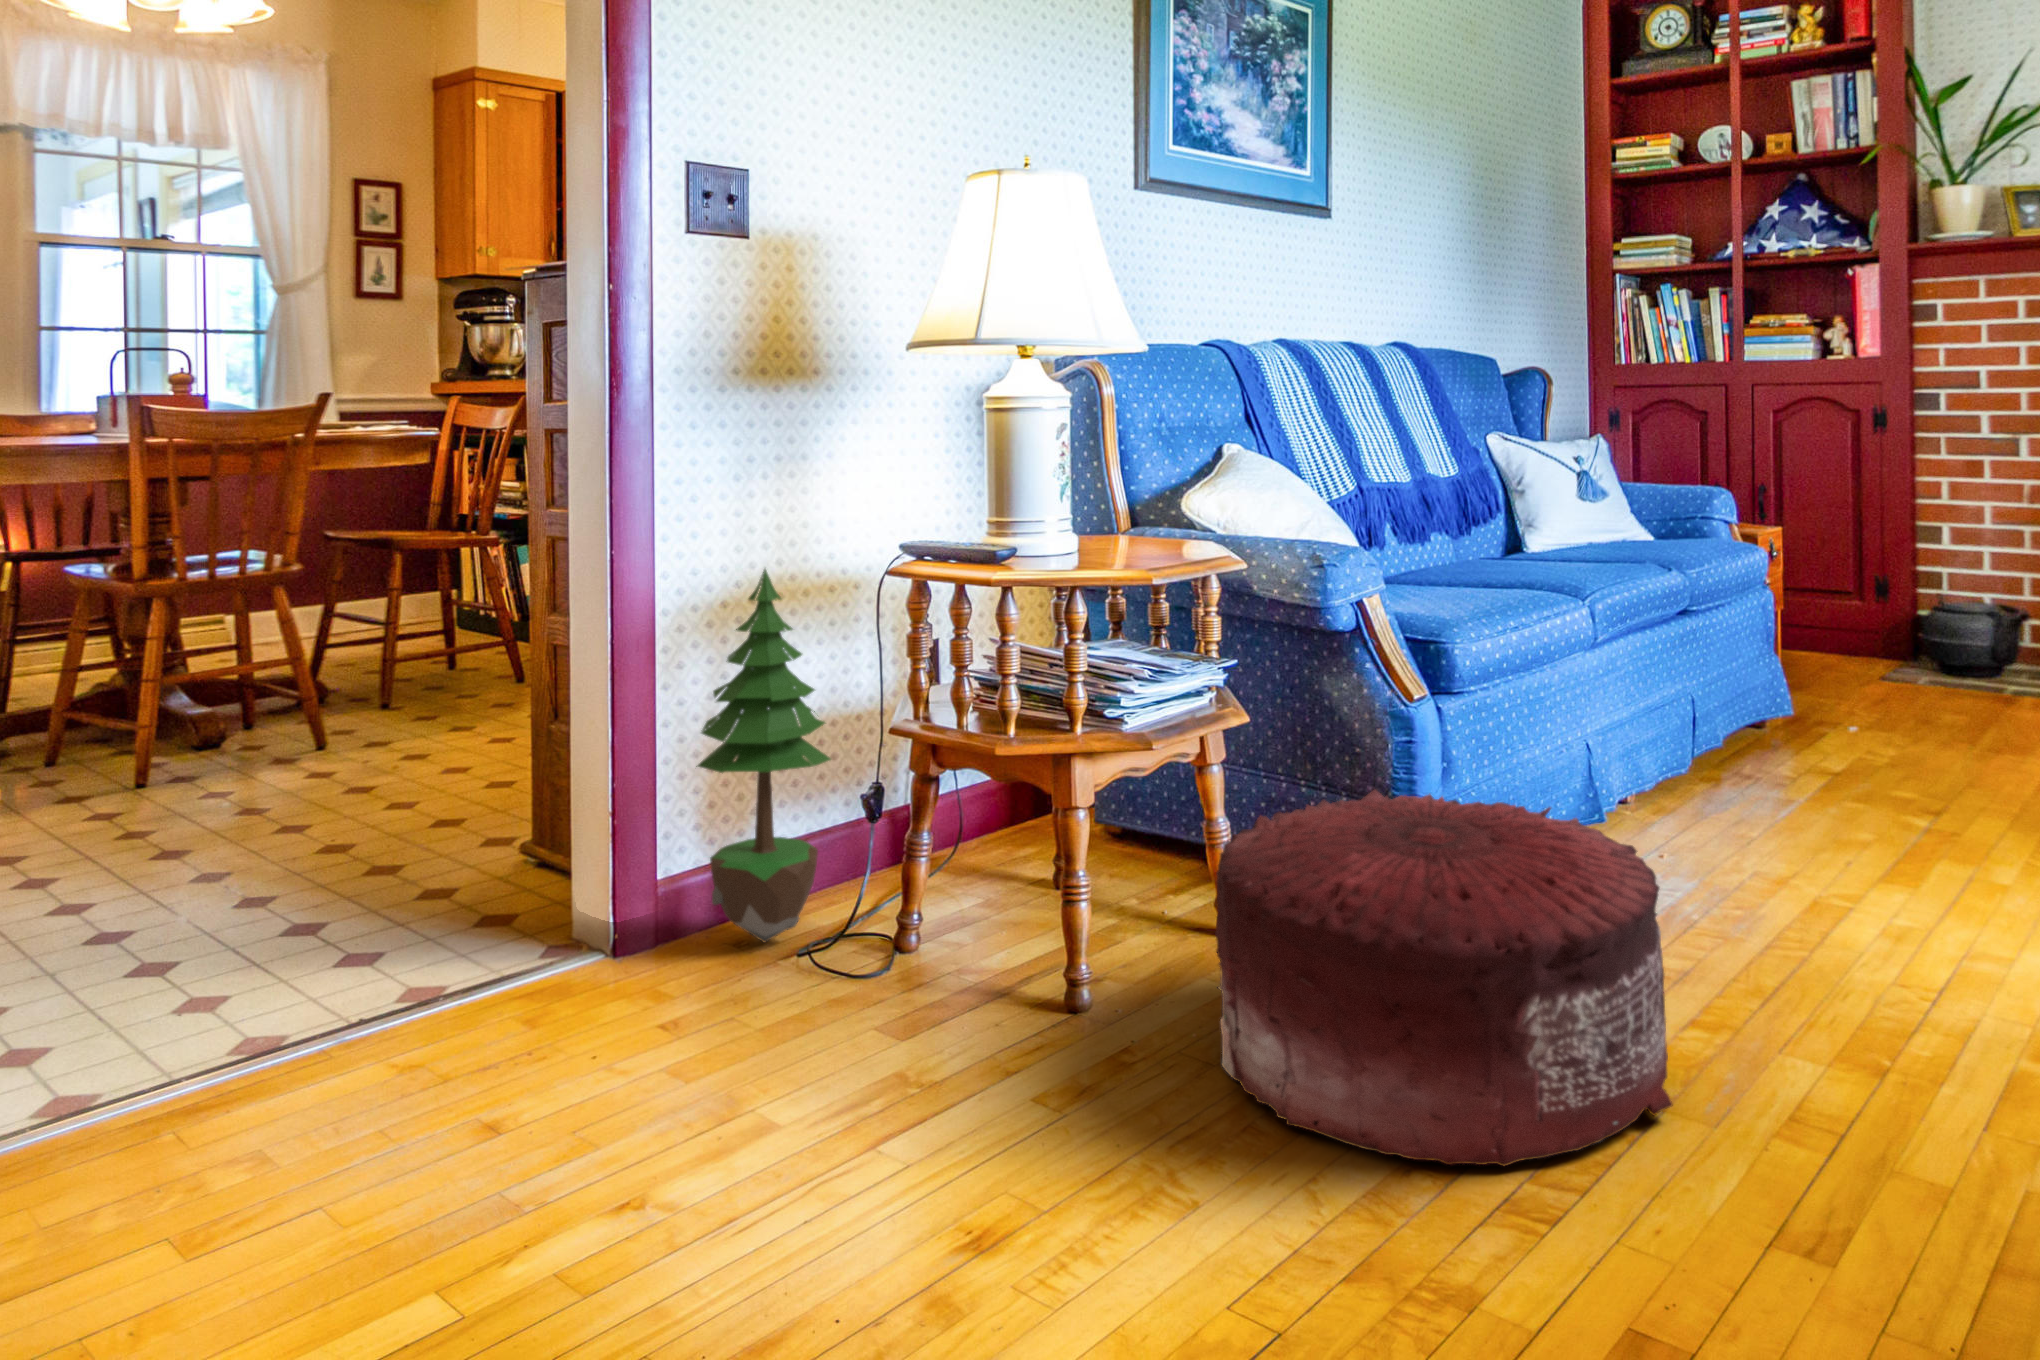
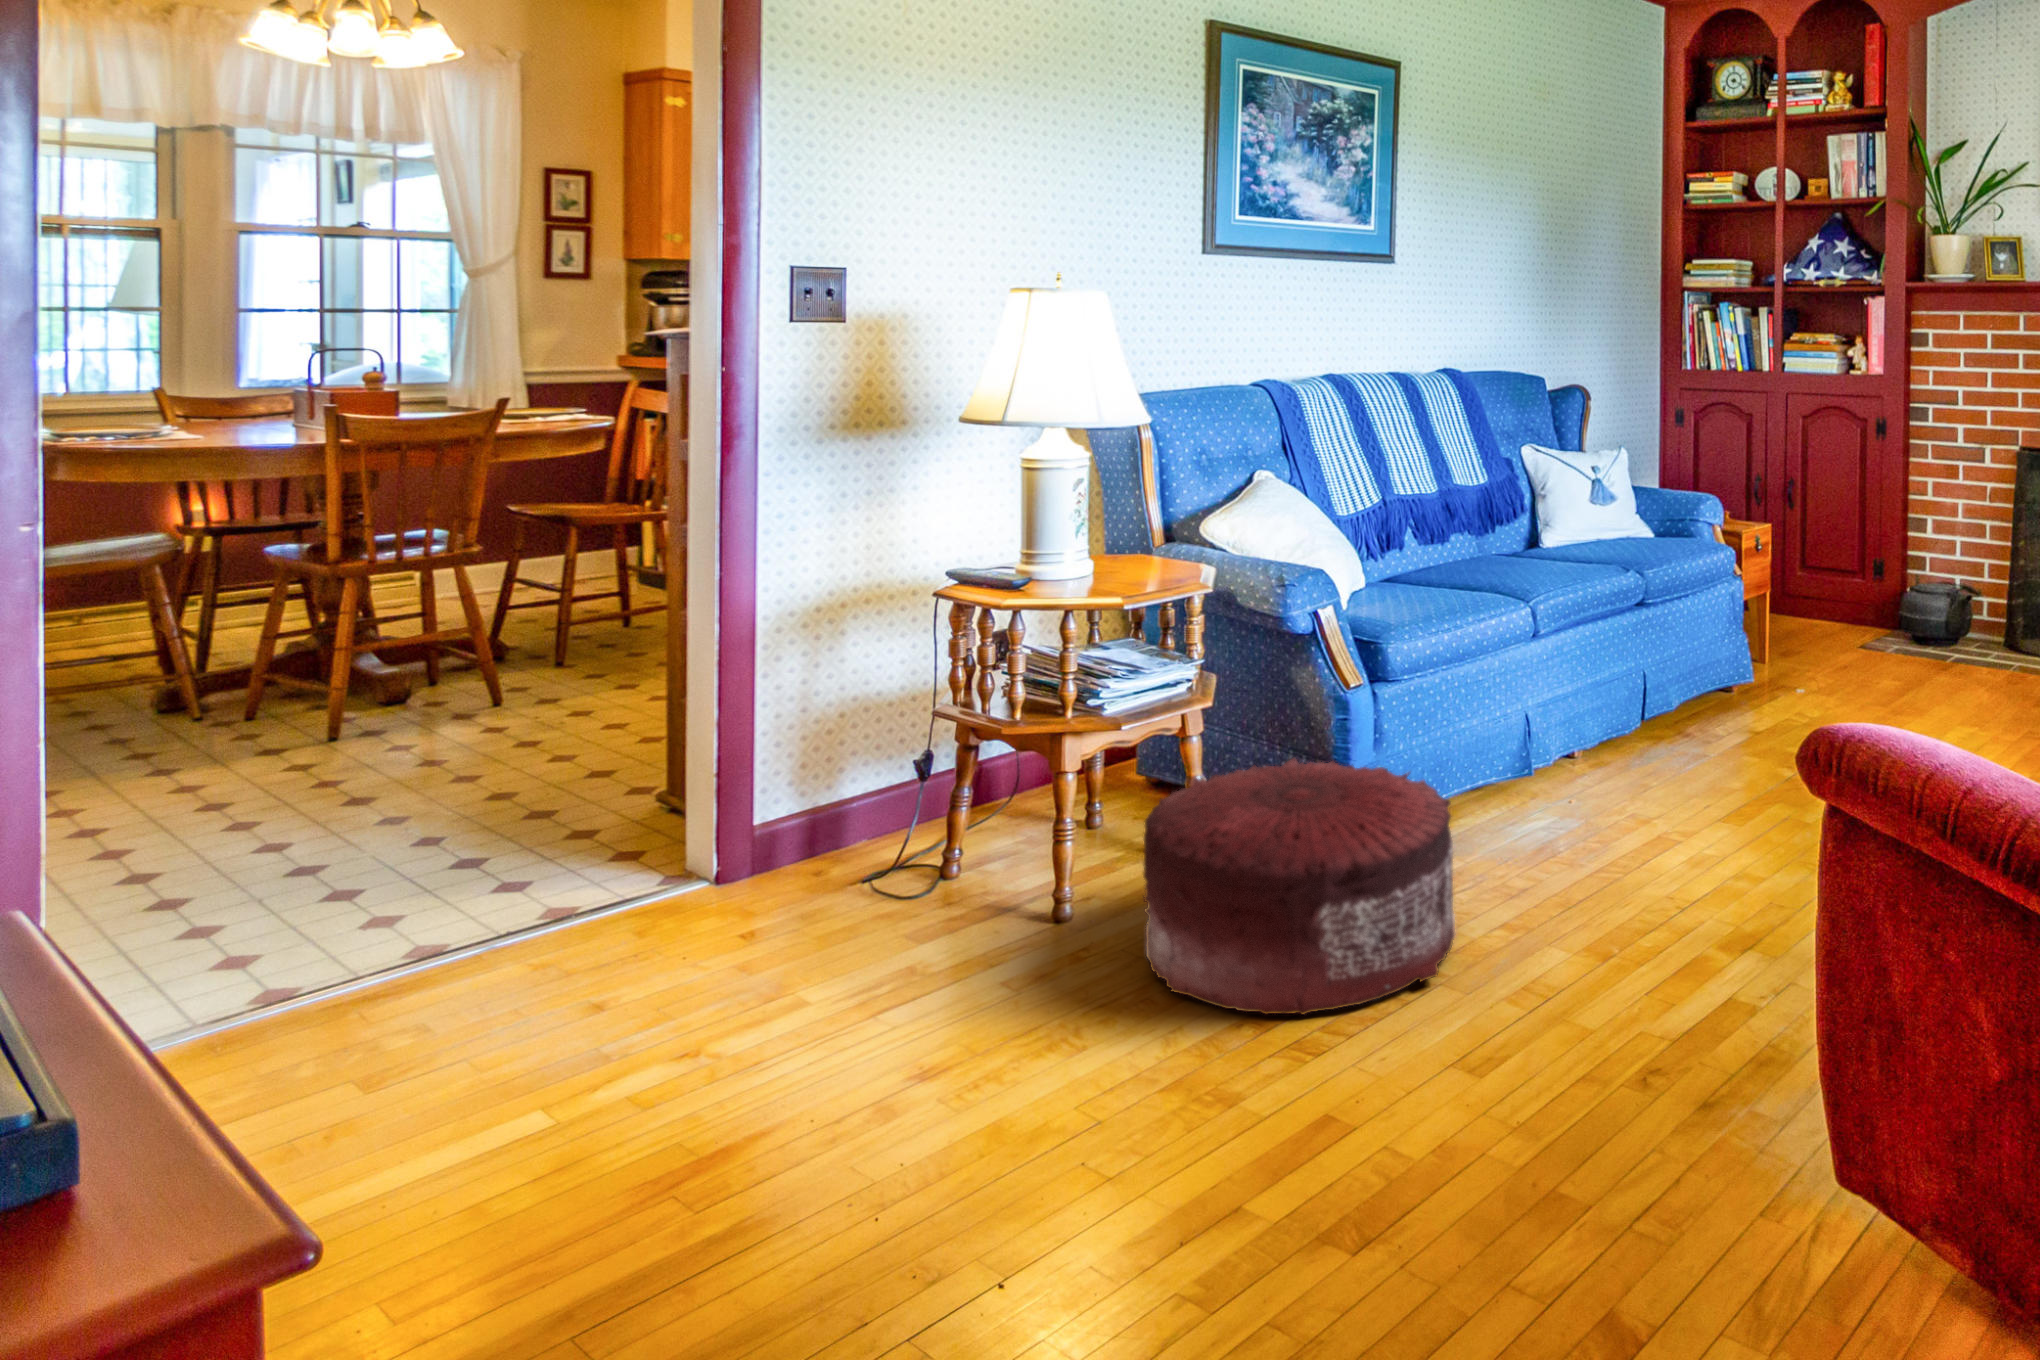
potted tree: present [696,569,831,942] -> none [784,586,897,870]

